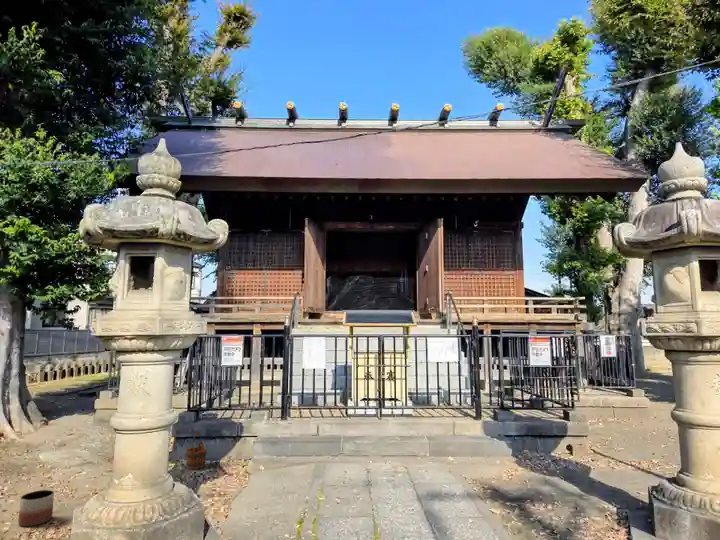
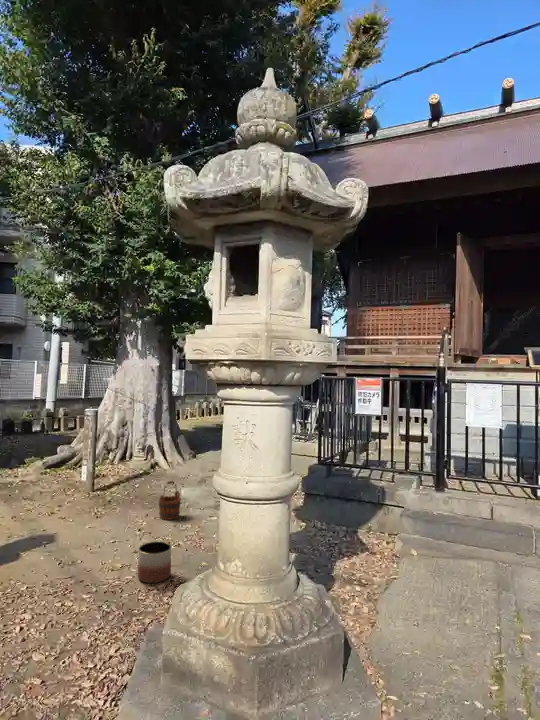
wooden bucket: present [186,433,207,469] -> present [159,481,181,520]

